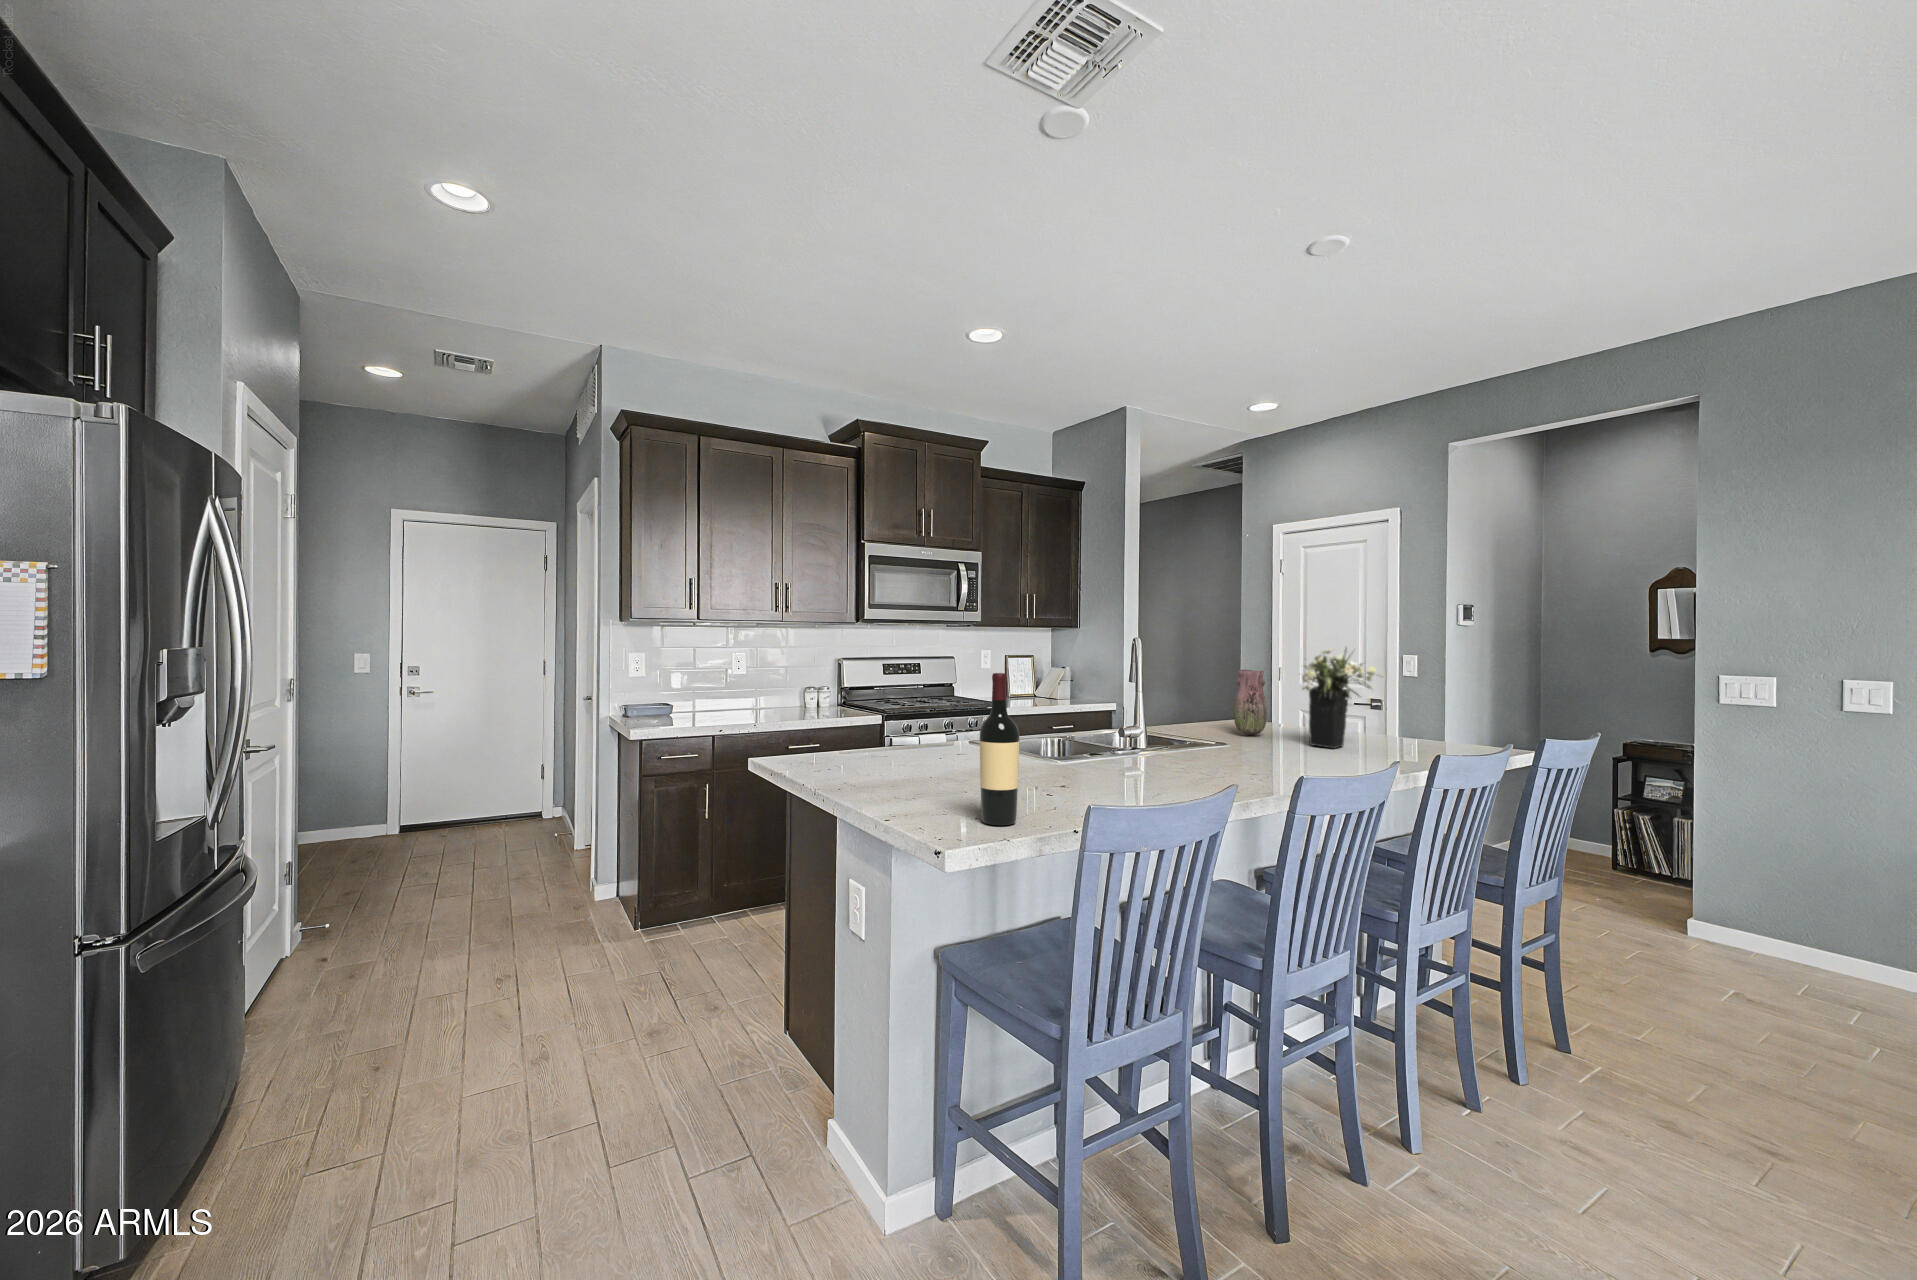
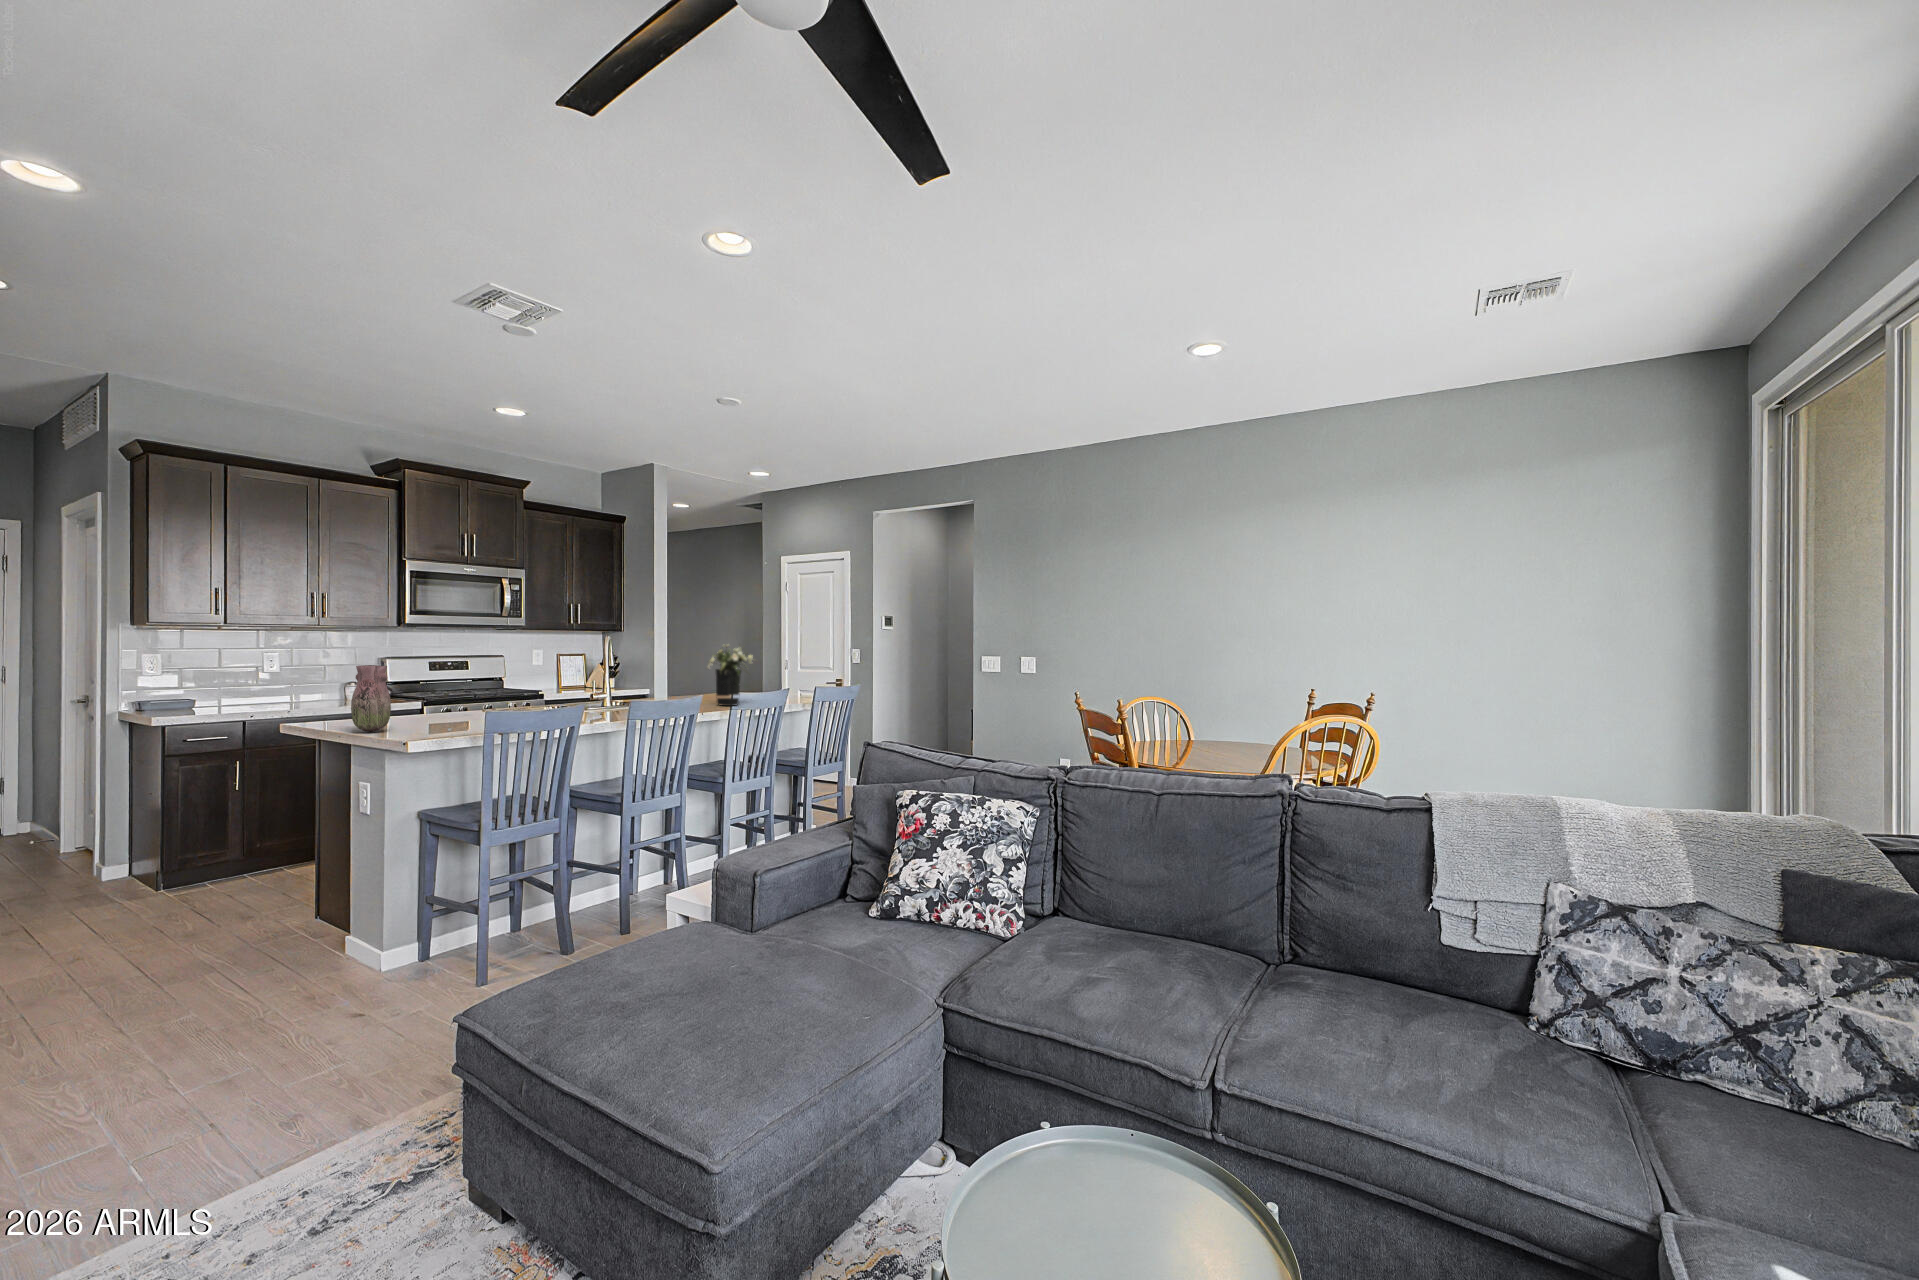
vase: present [1234,670,1267,736] -> present [351,665,391,732]
wine bottle: present [980,673,1019,825] -> none [417,654,443,739]

